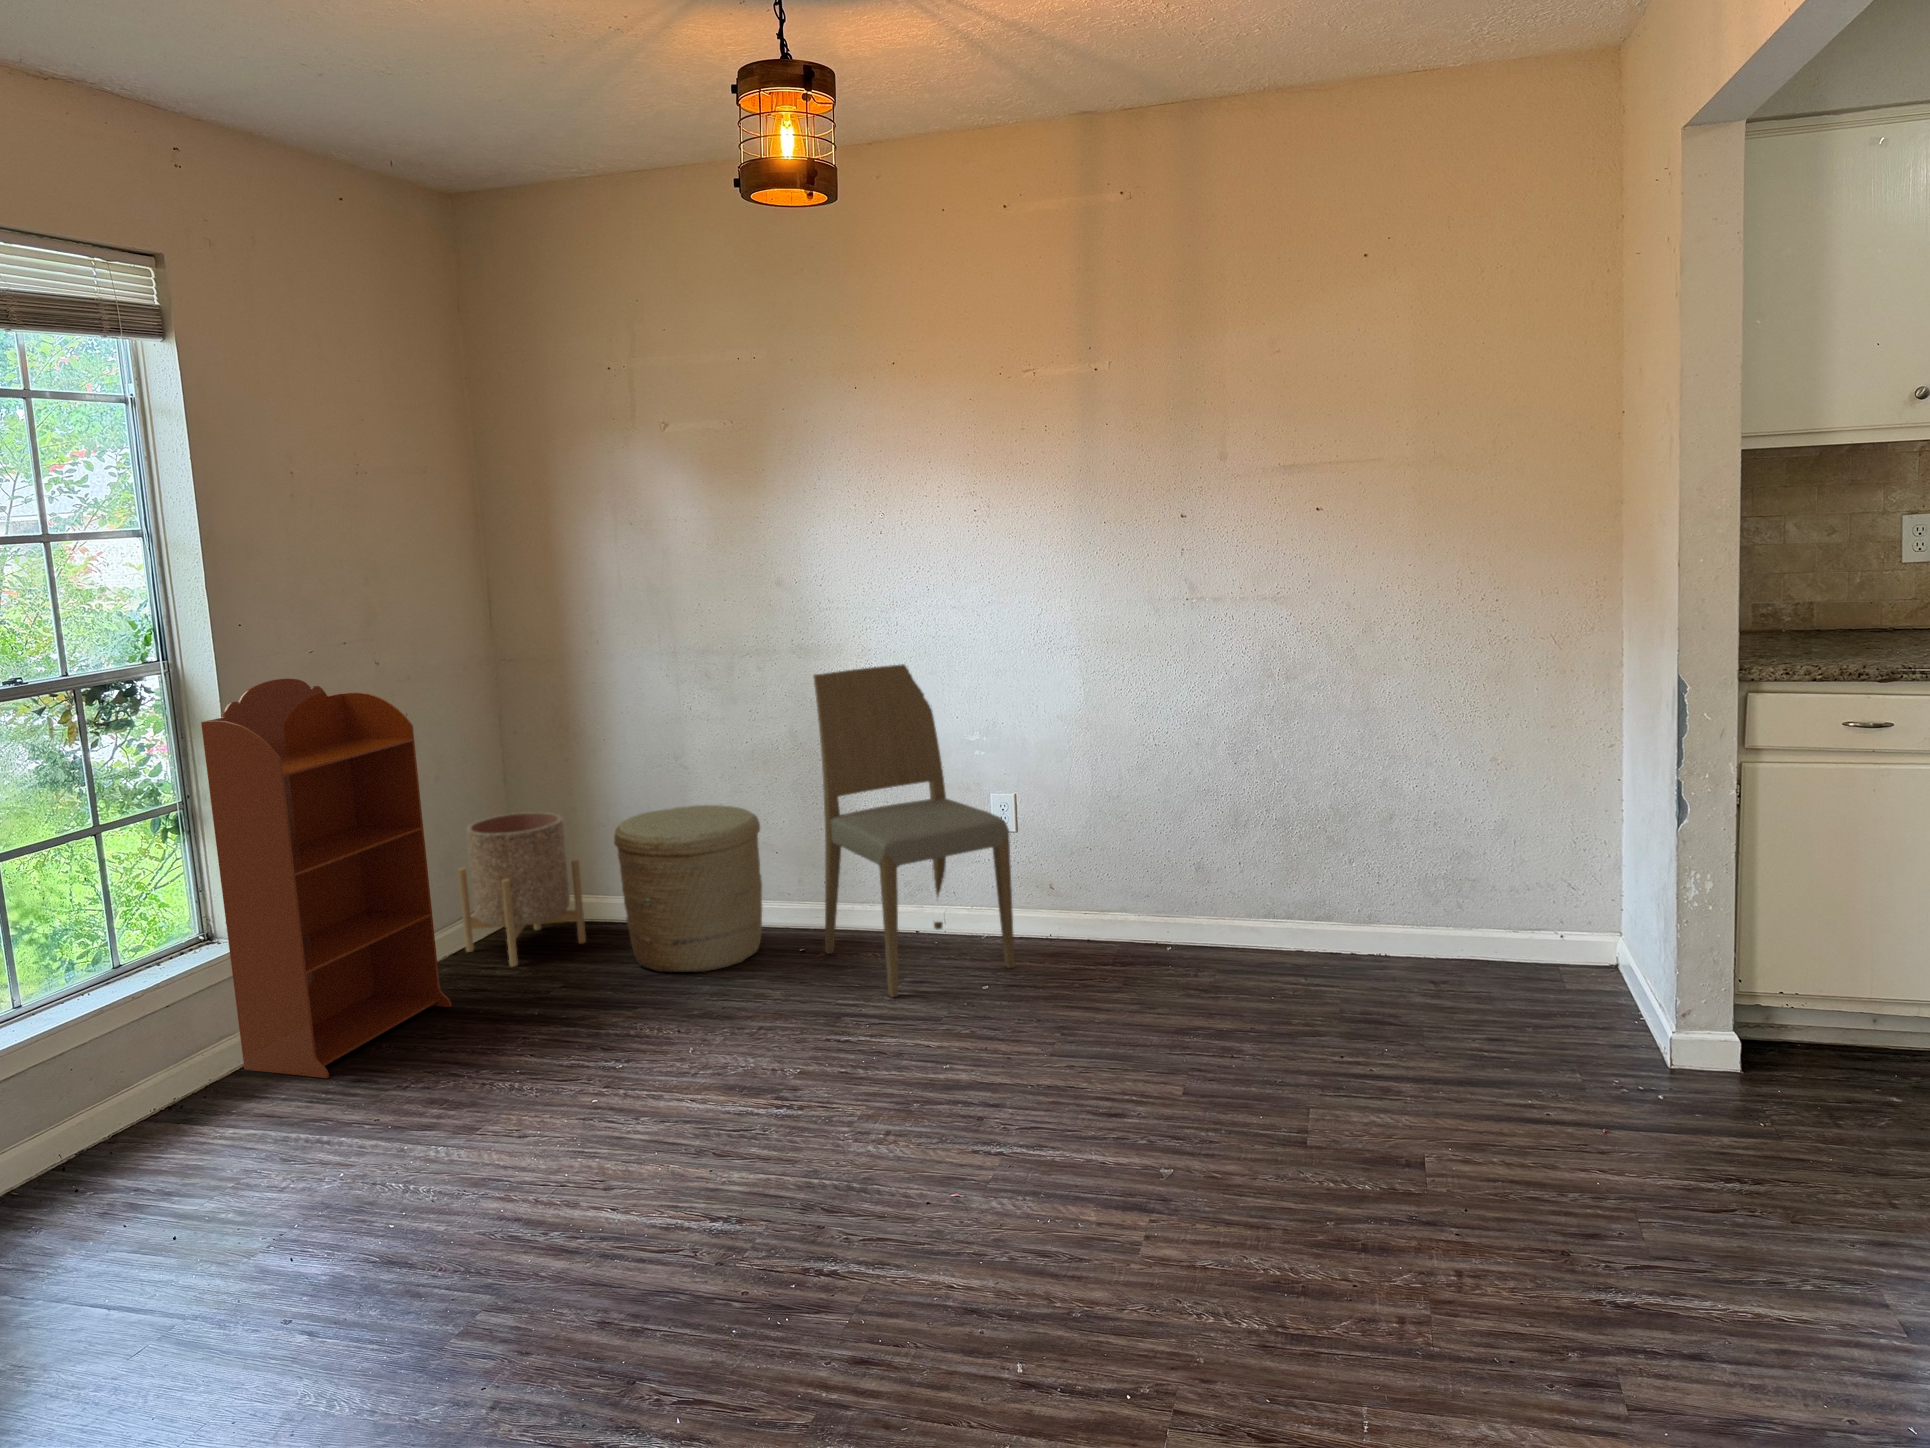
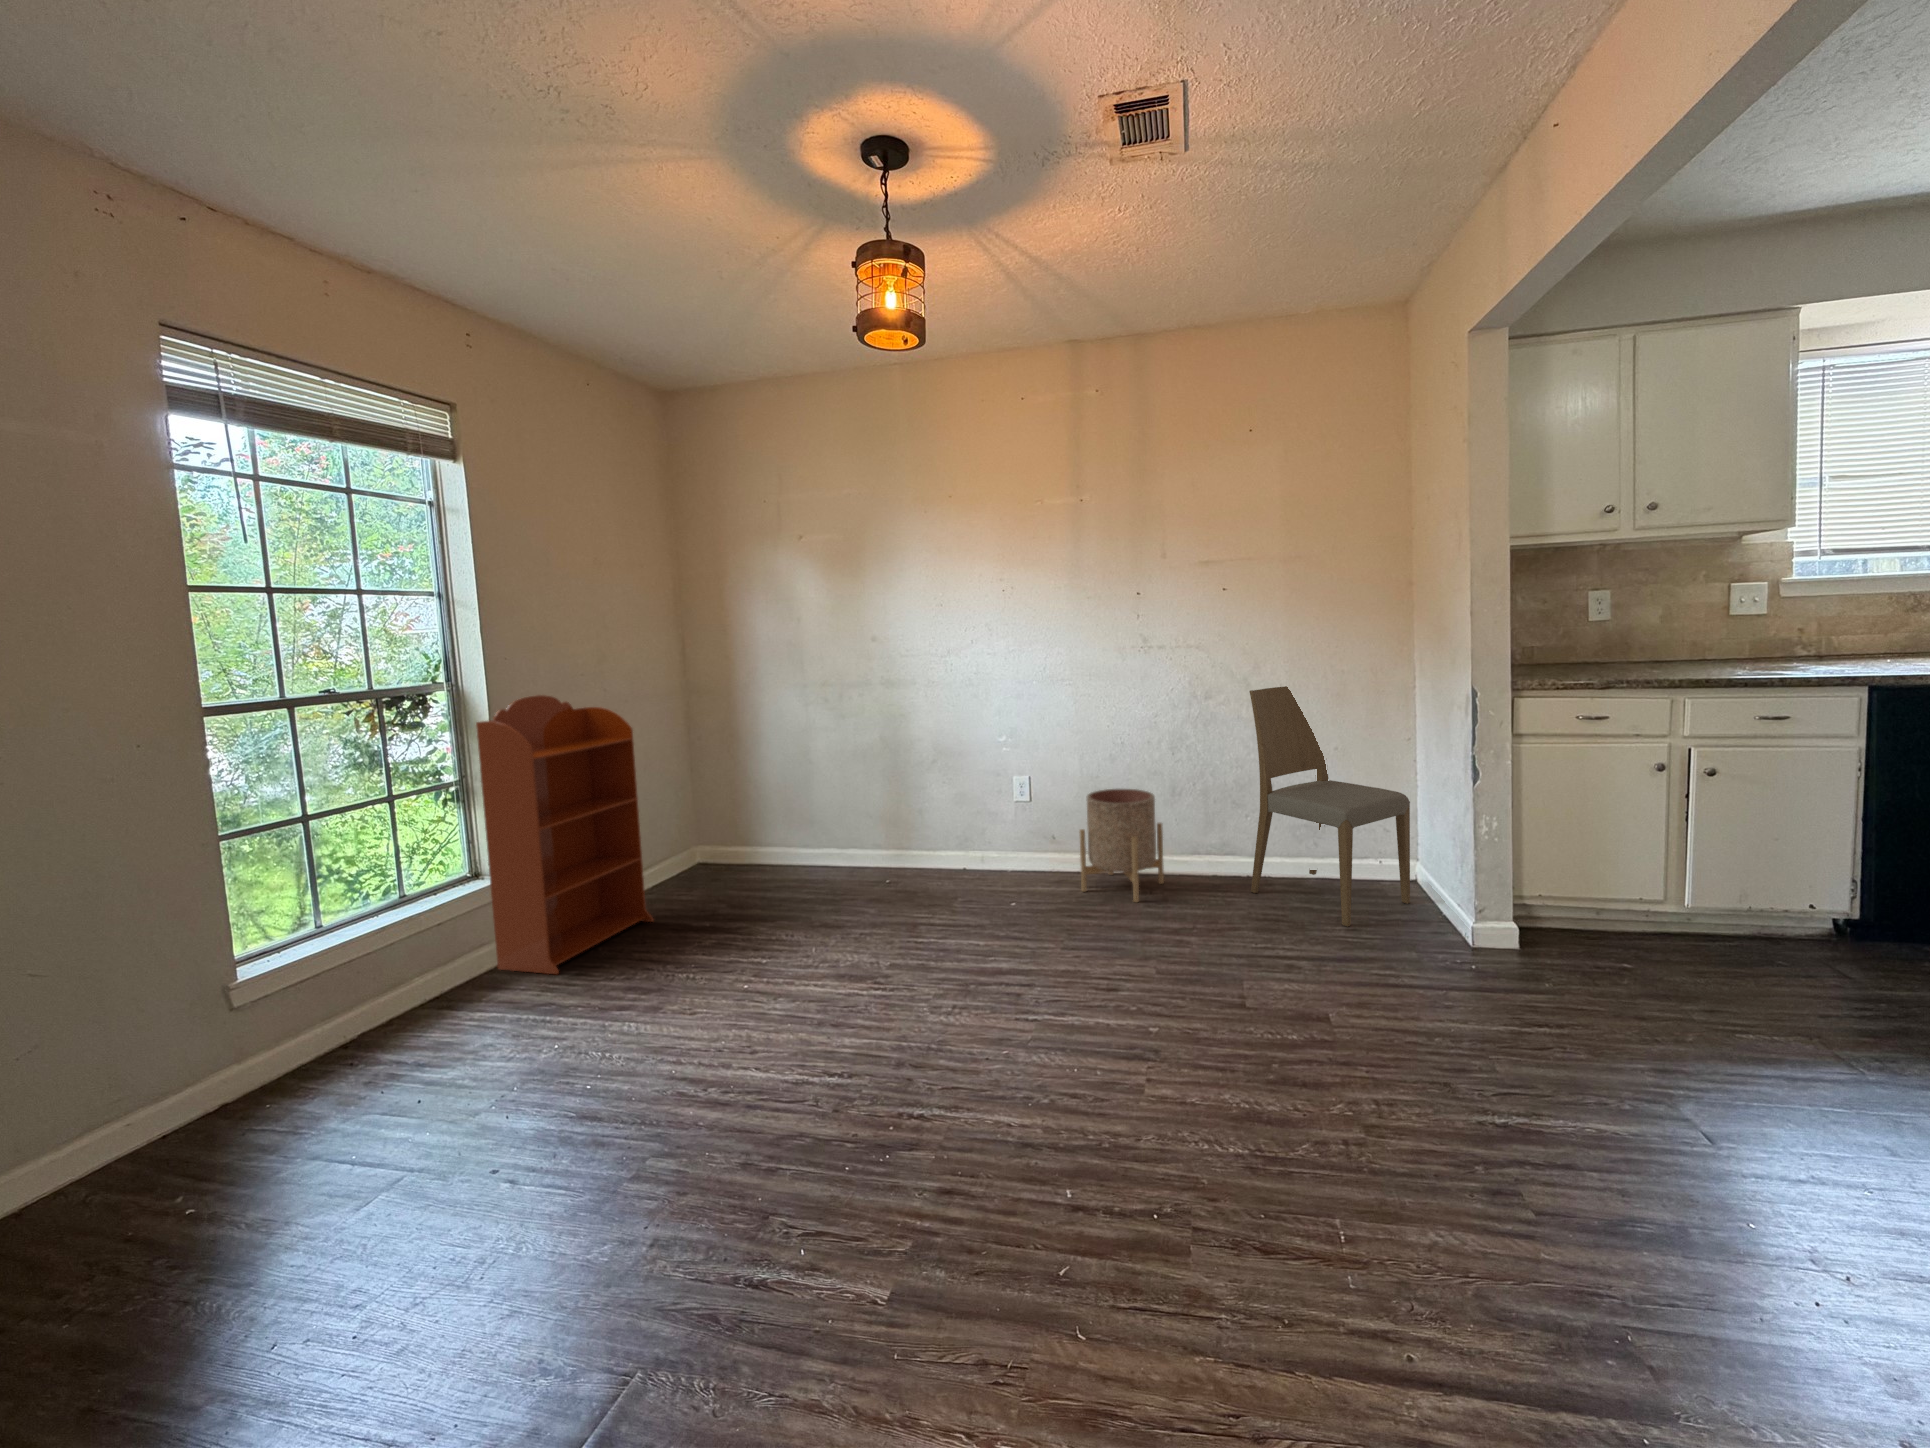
dining chair: present [813,664,1015,997] -> present [1249,686,1410,927]
woven basket: present [614,805,762,972] -> none [770,785,868,896]
planter: present [458,812,586,967] -> present [1079,789,1164,902]

